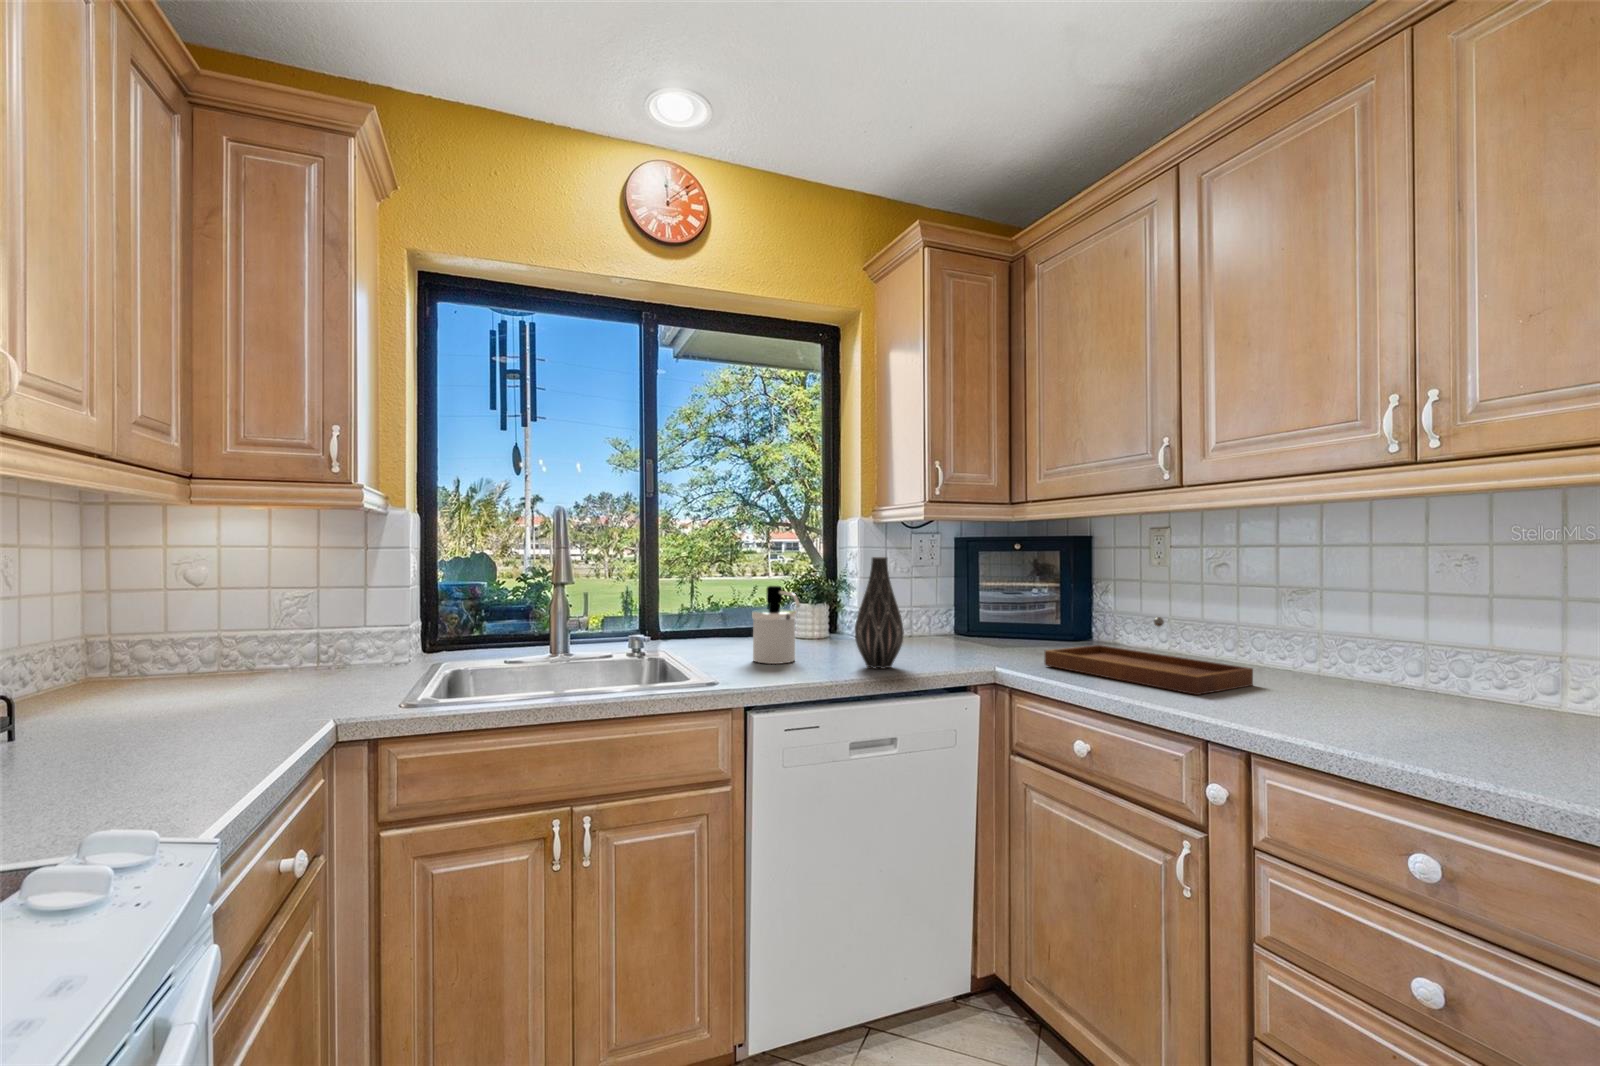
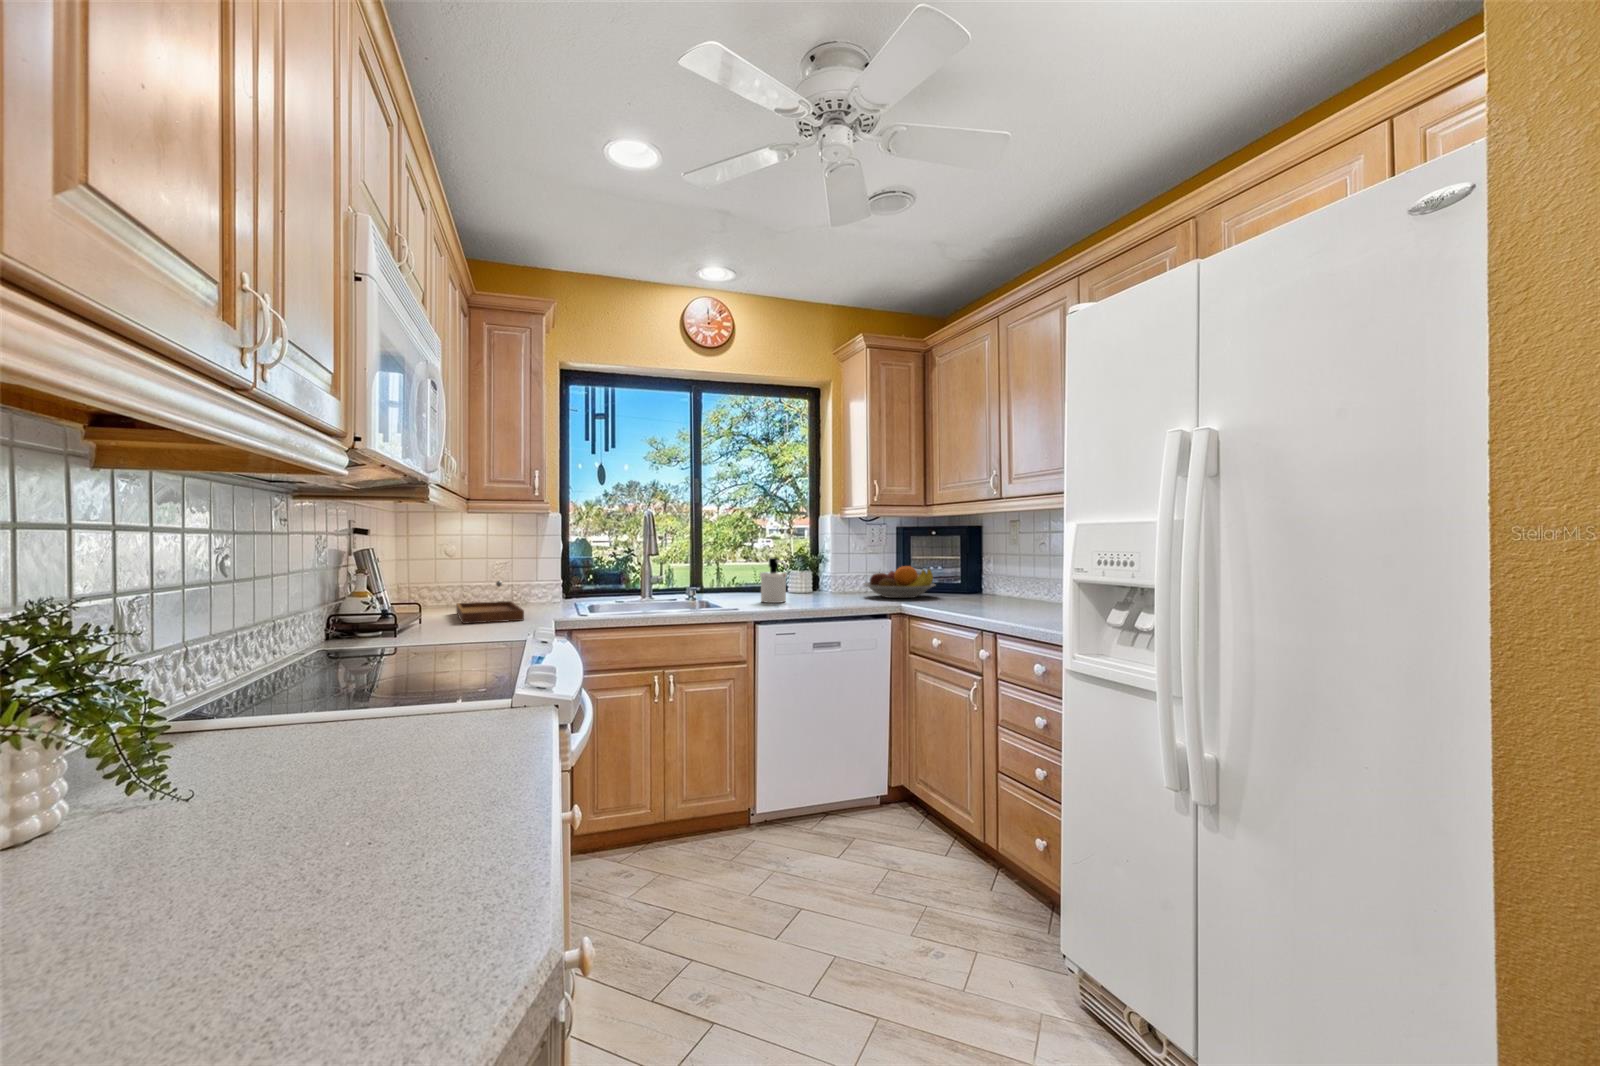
vase: present [855,557,904,669] -> none [819,540,847,604]
fruit bowl: none [914,598,1034,651] -> present [864,566,935,598]
tray: present [1045,617,1253,695] -> present [456,581,524,624]

